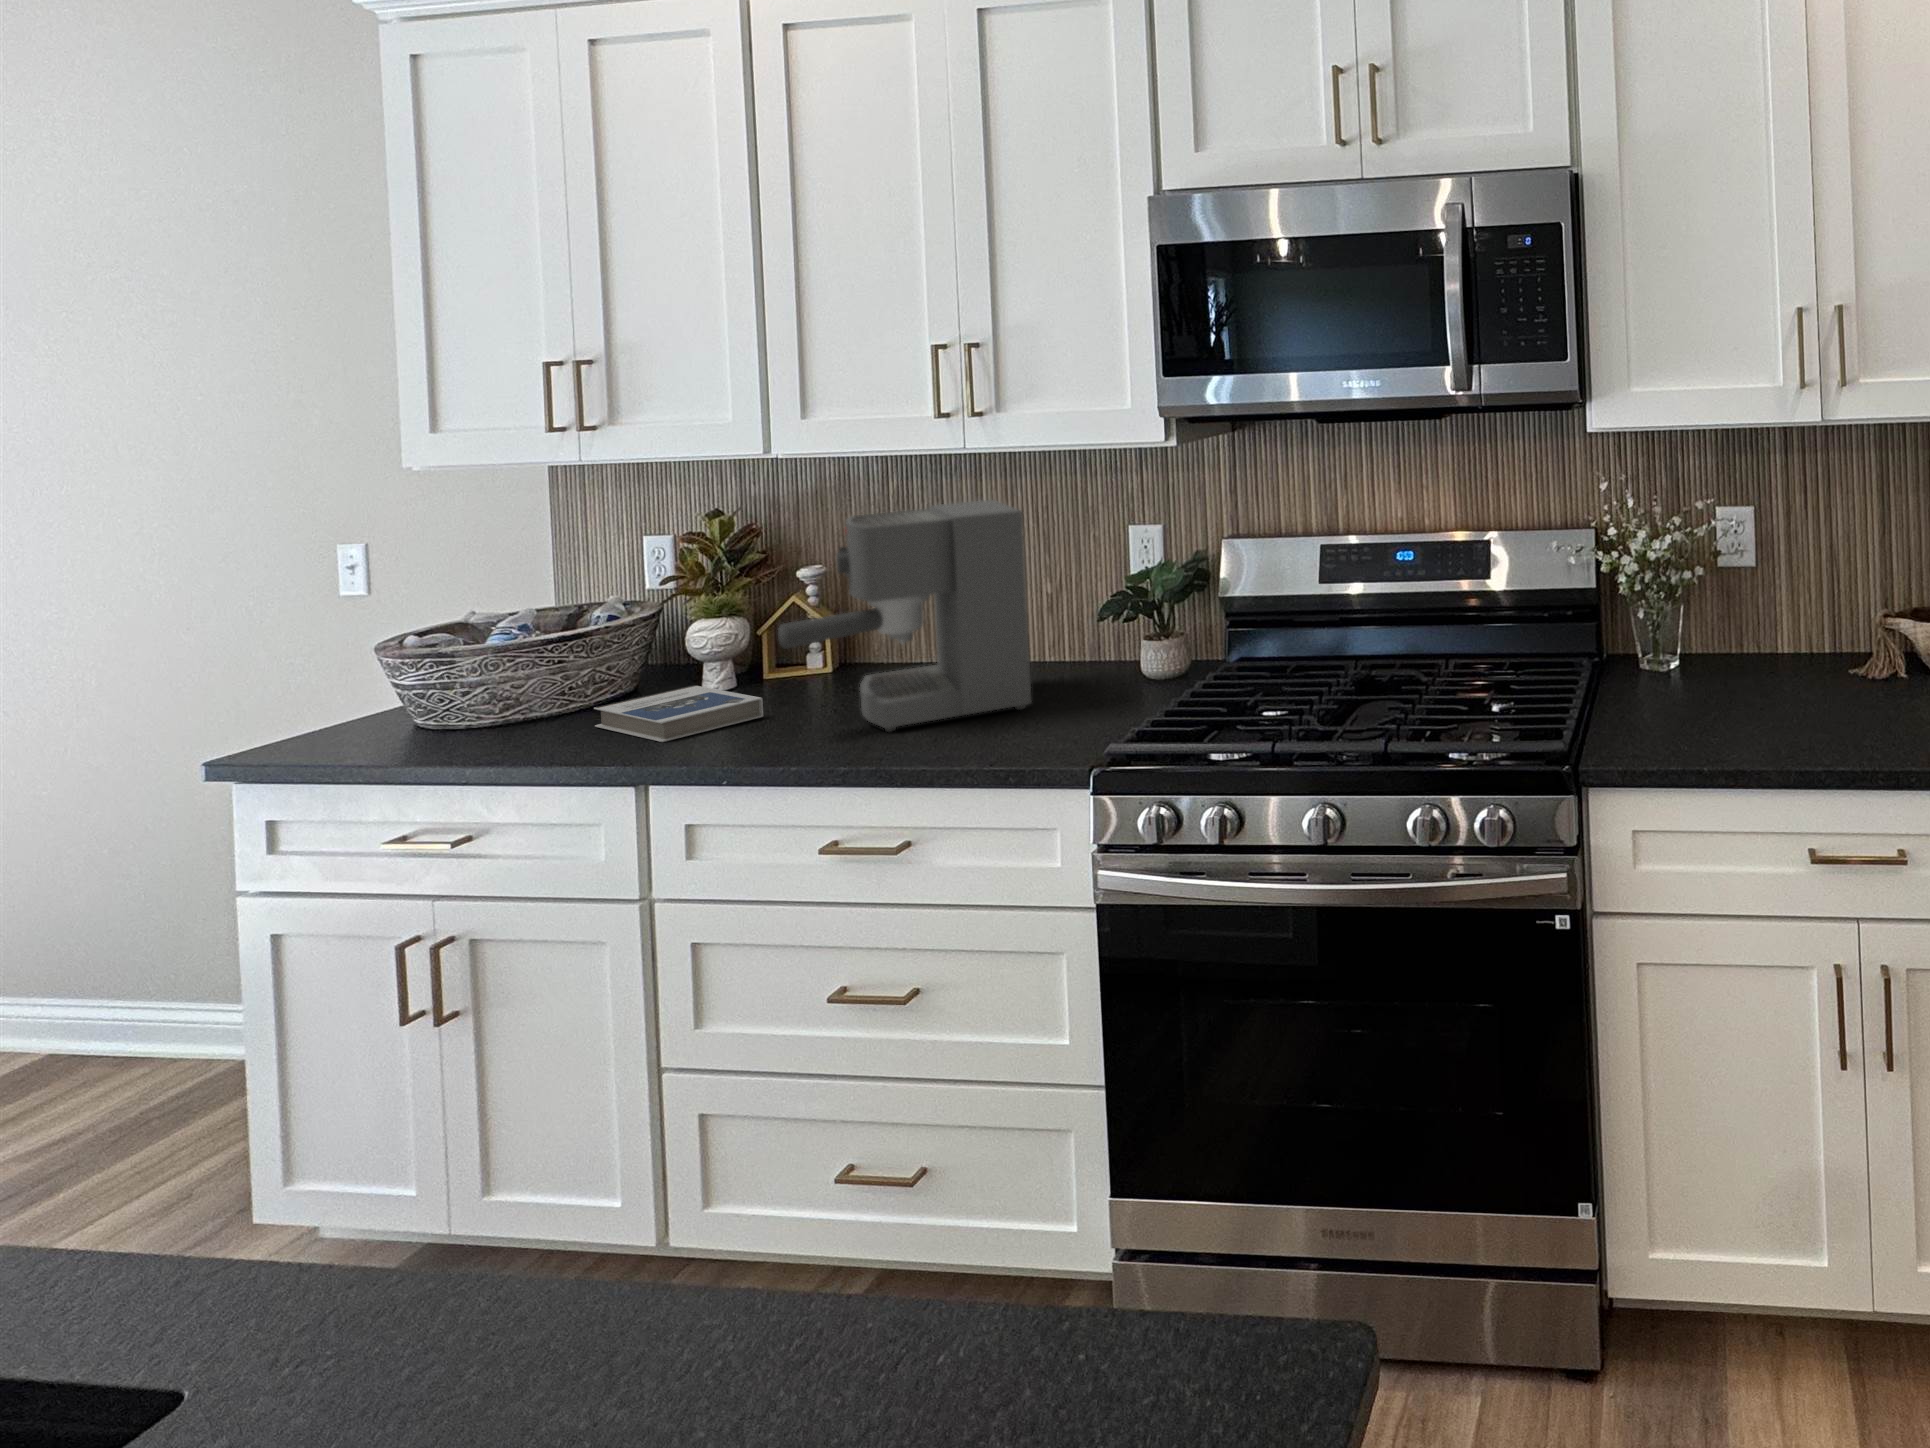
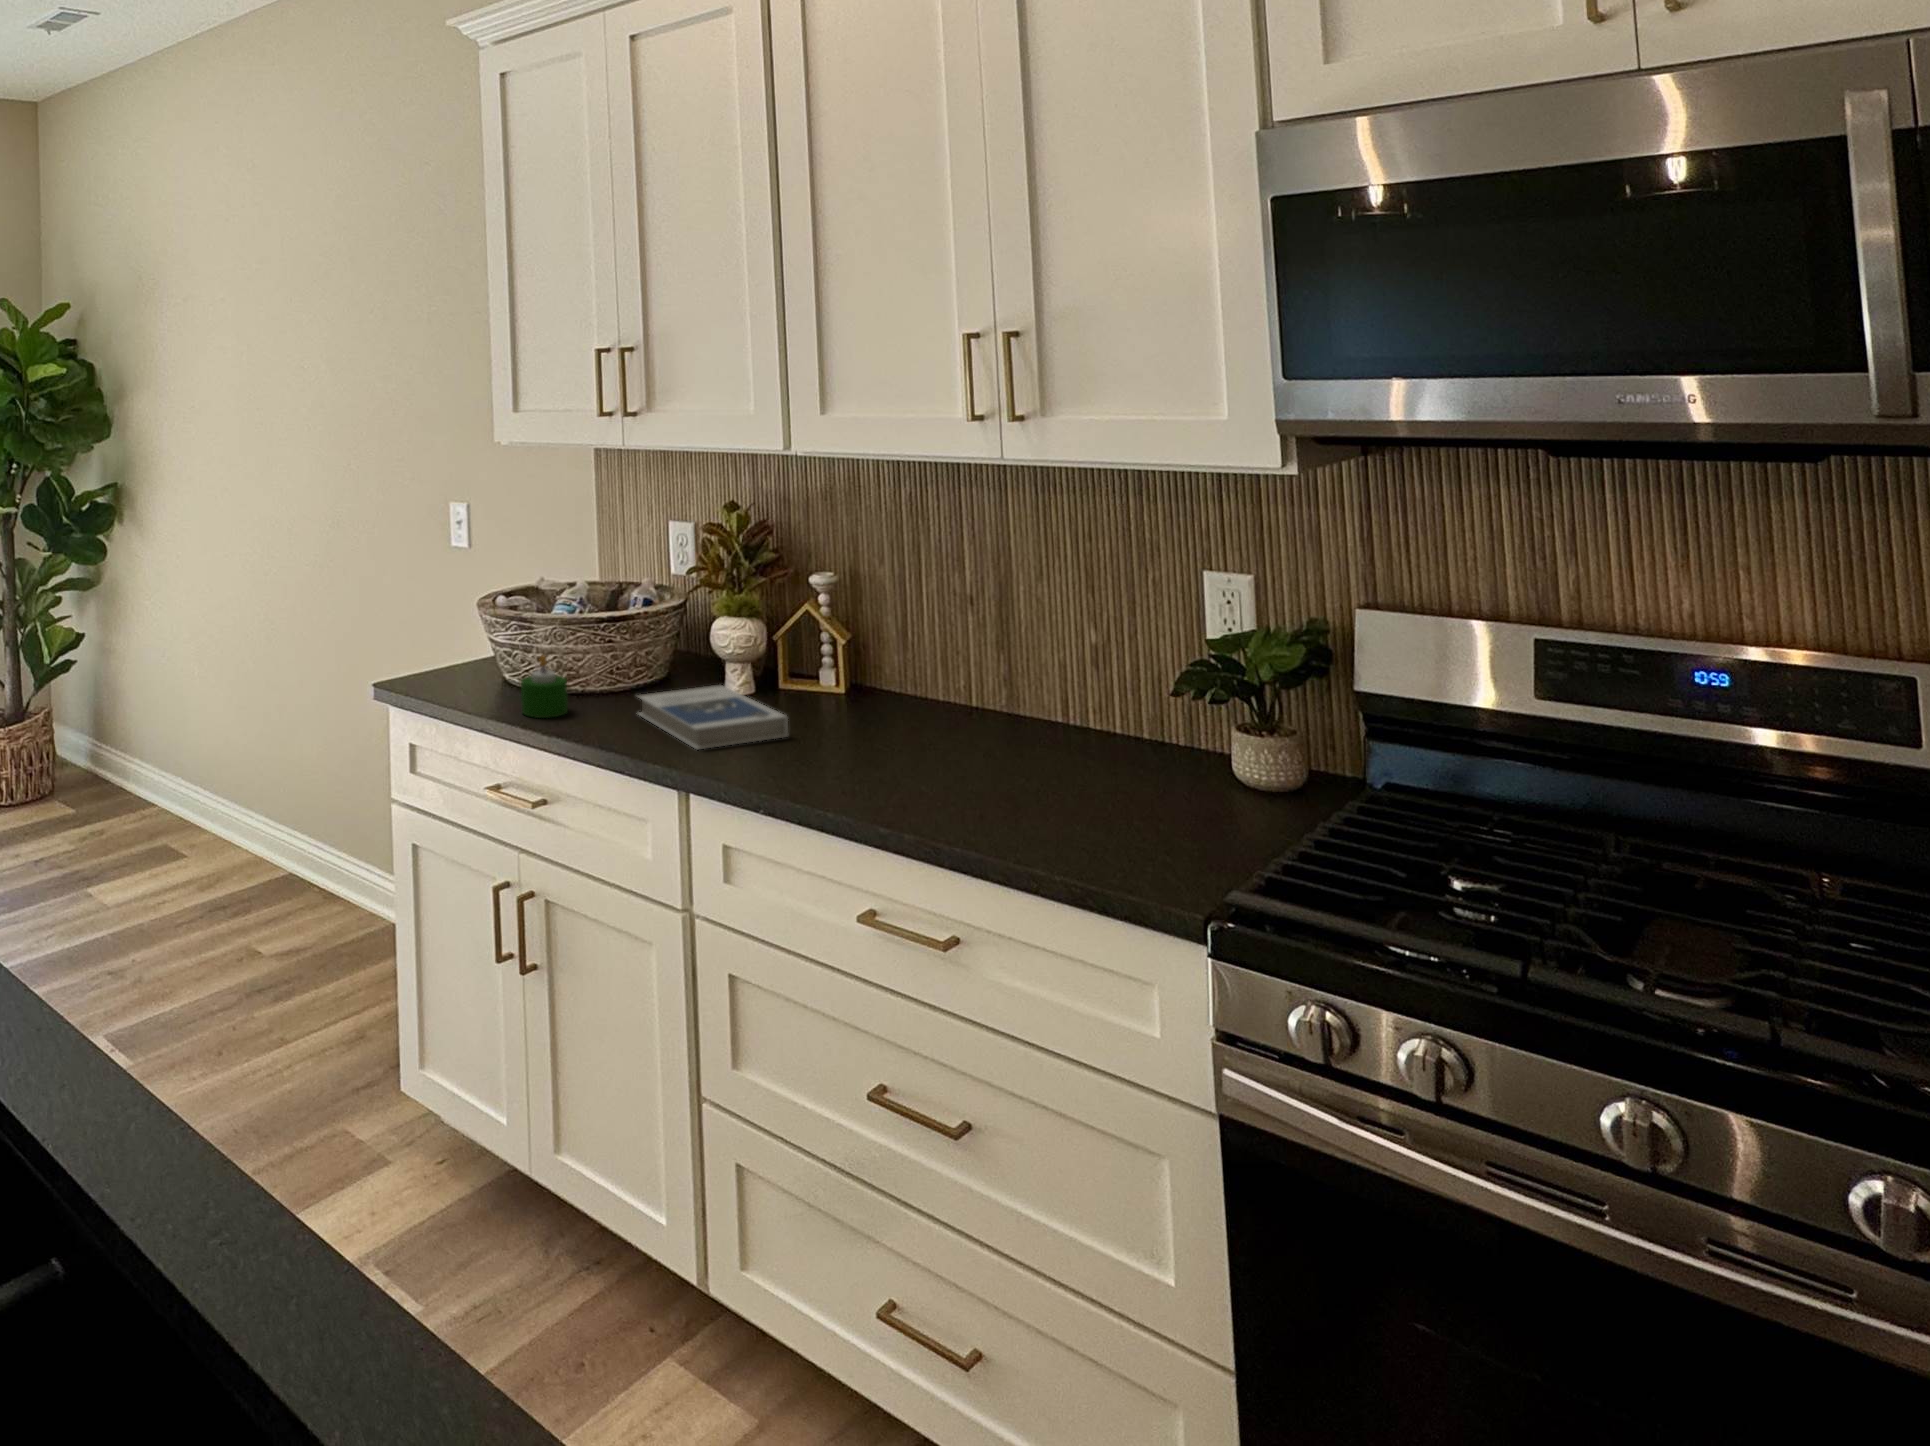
coffee maker: present [778,500,1031,732] -> none [808,522,1097,794]
candle: none [446,683,509,750] -> present [521,655,568,718]

